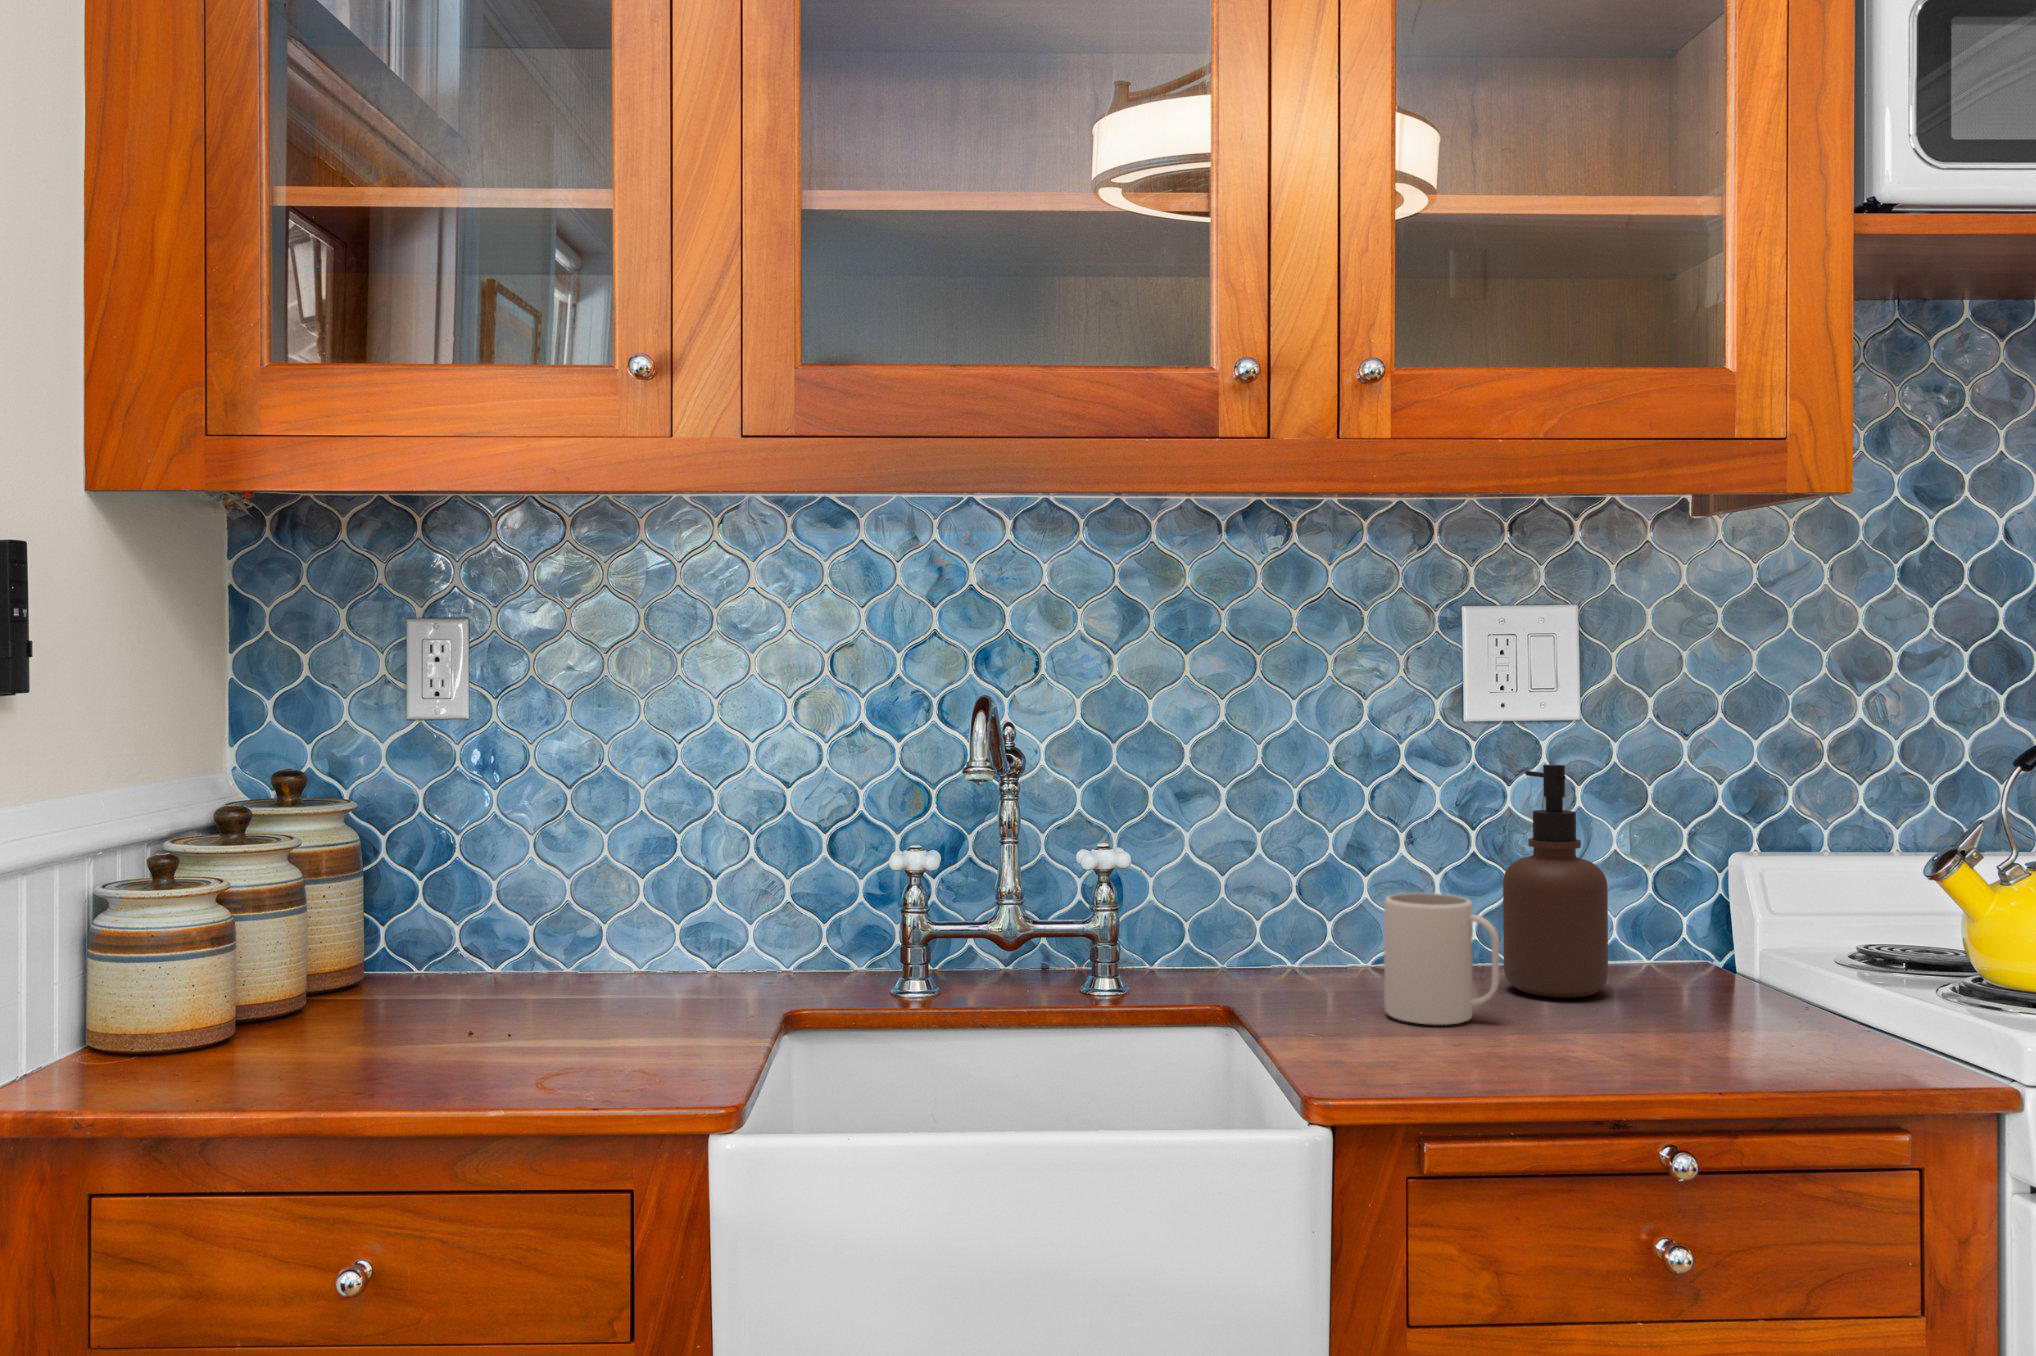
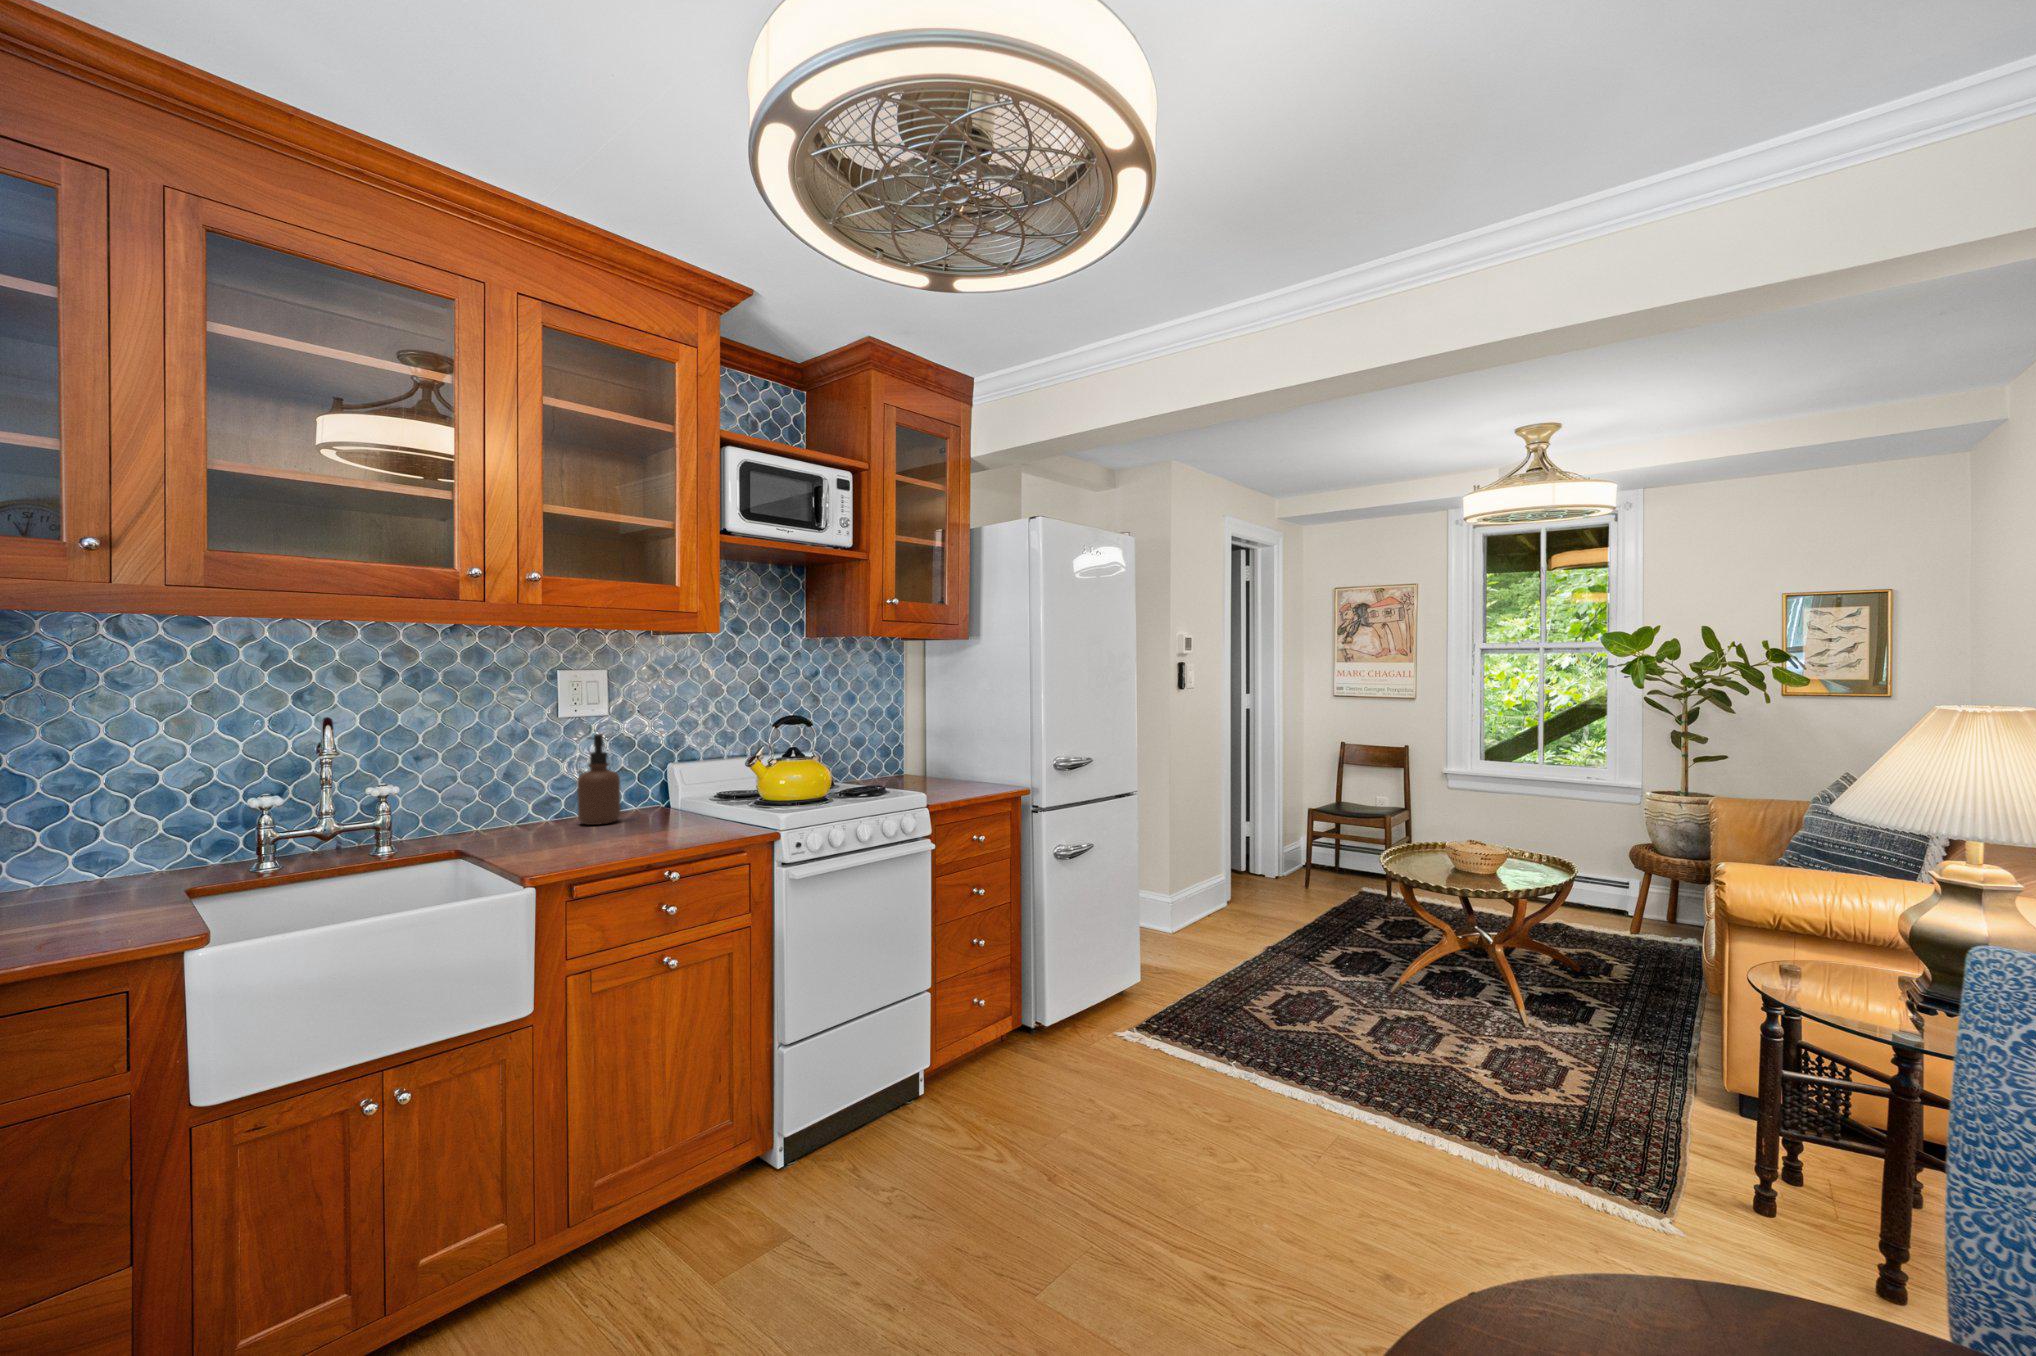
mug: present [1384,893,1499,1025] -> none [527,788,578,840]

